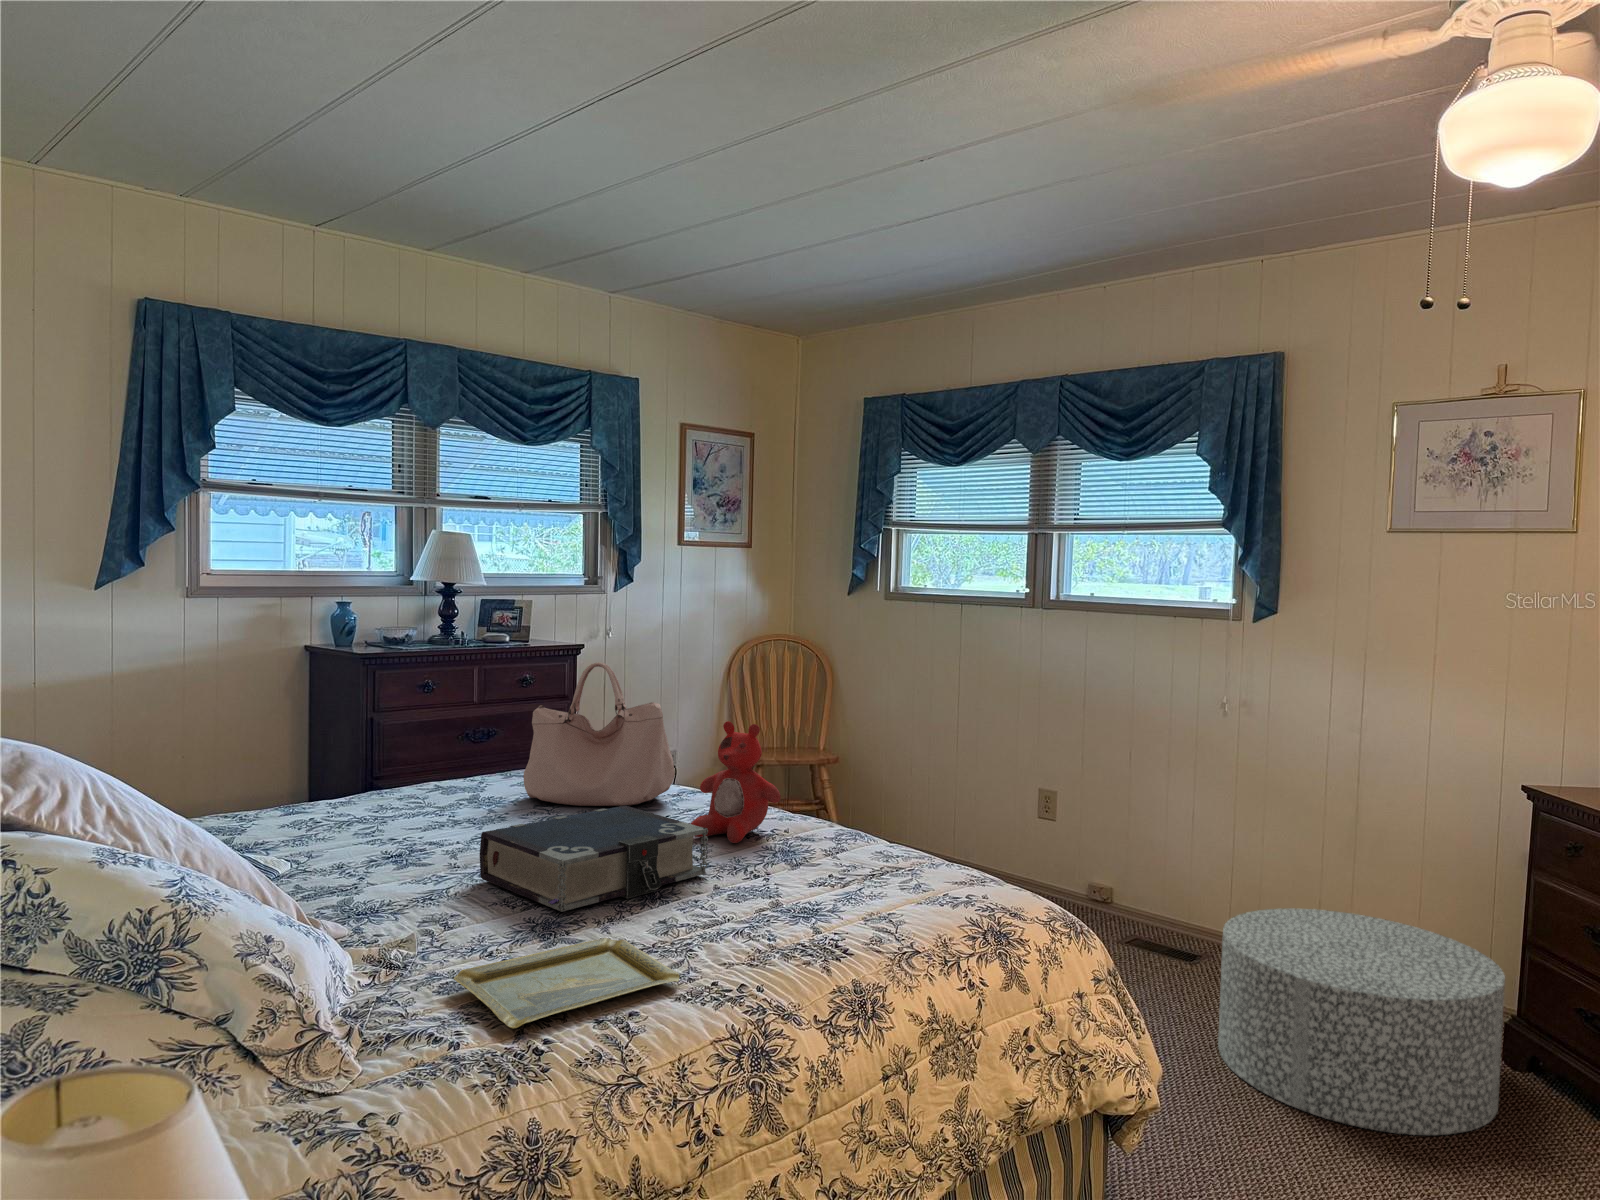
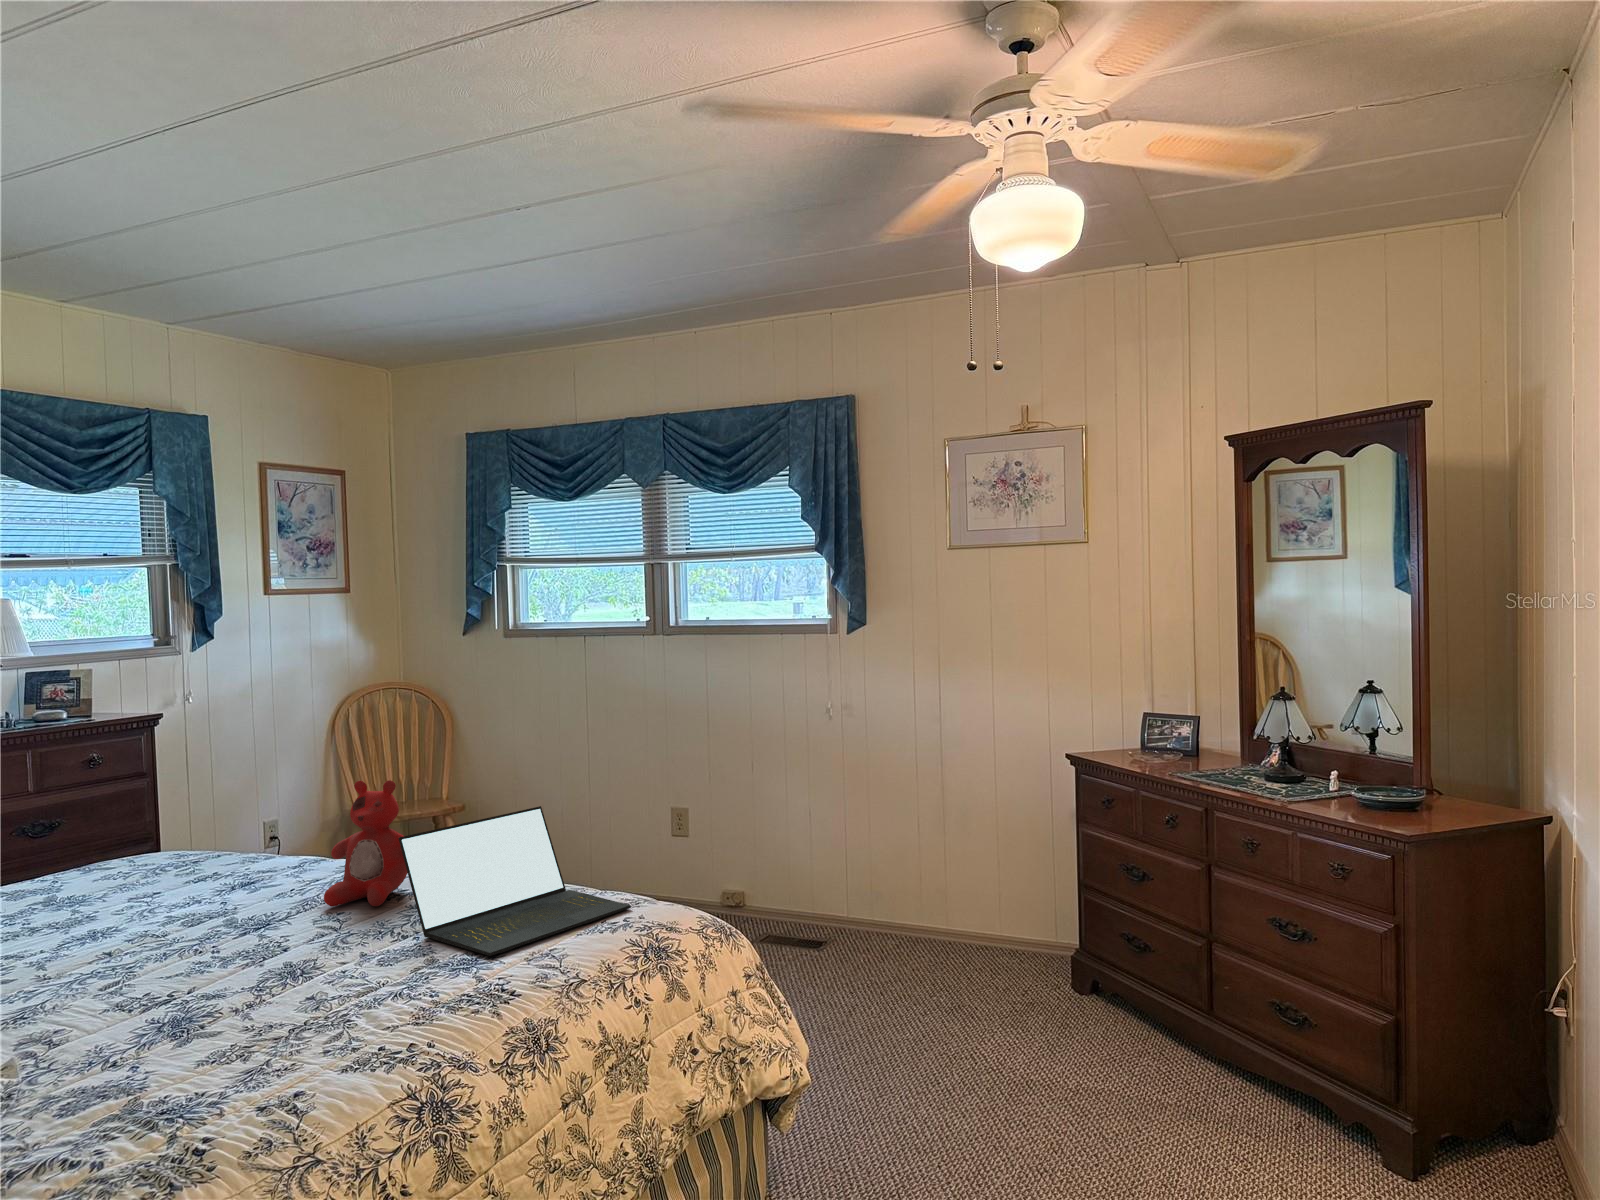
handbag: present [523,662,675,806] -> none [110,732,297,894]
laptop: none [755,766,977,910] -> present [398,806,631,956]
book: present [480,806,708,912] -> none [77,884,352,1007]
ottoman: present [1218,908,1505,1135] -> none [846,886,1066,1068]
tray: present [454,938,679,1028] -> none [77,1022,345,1135]

